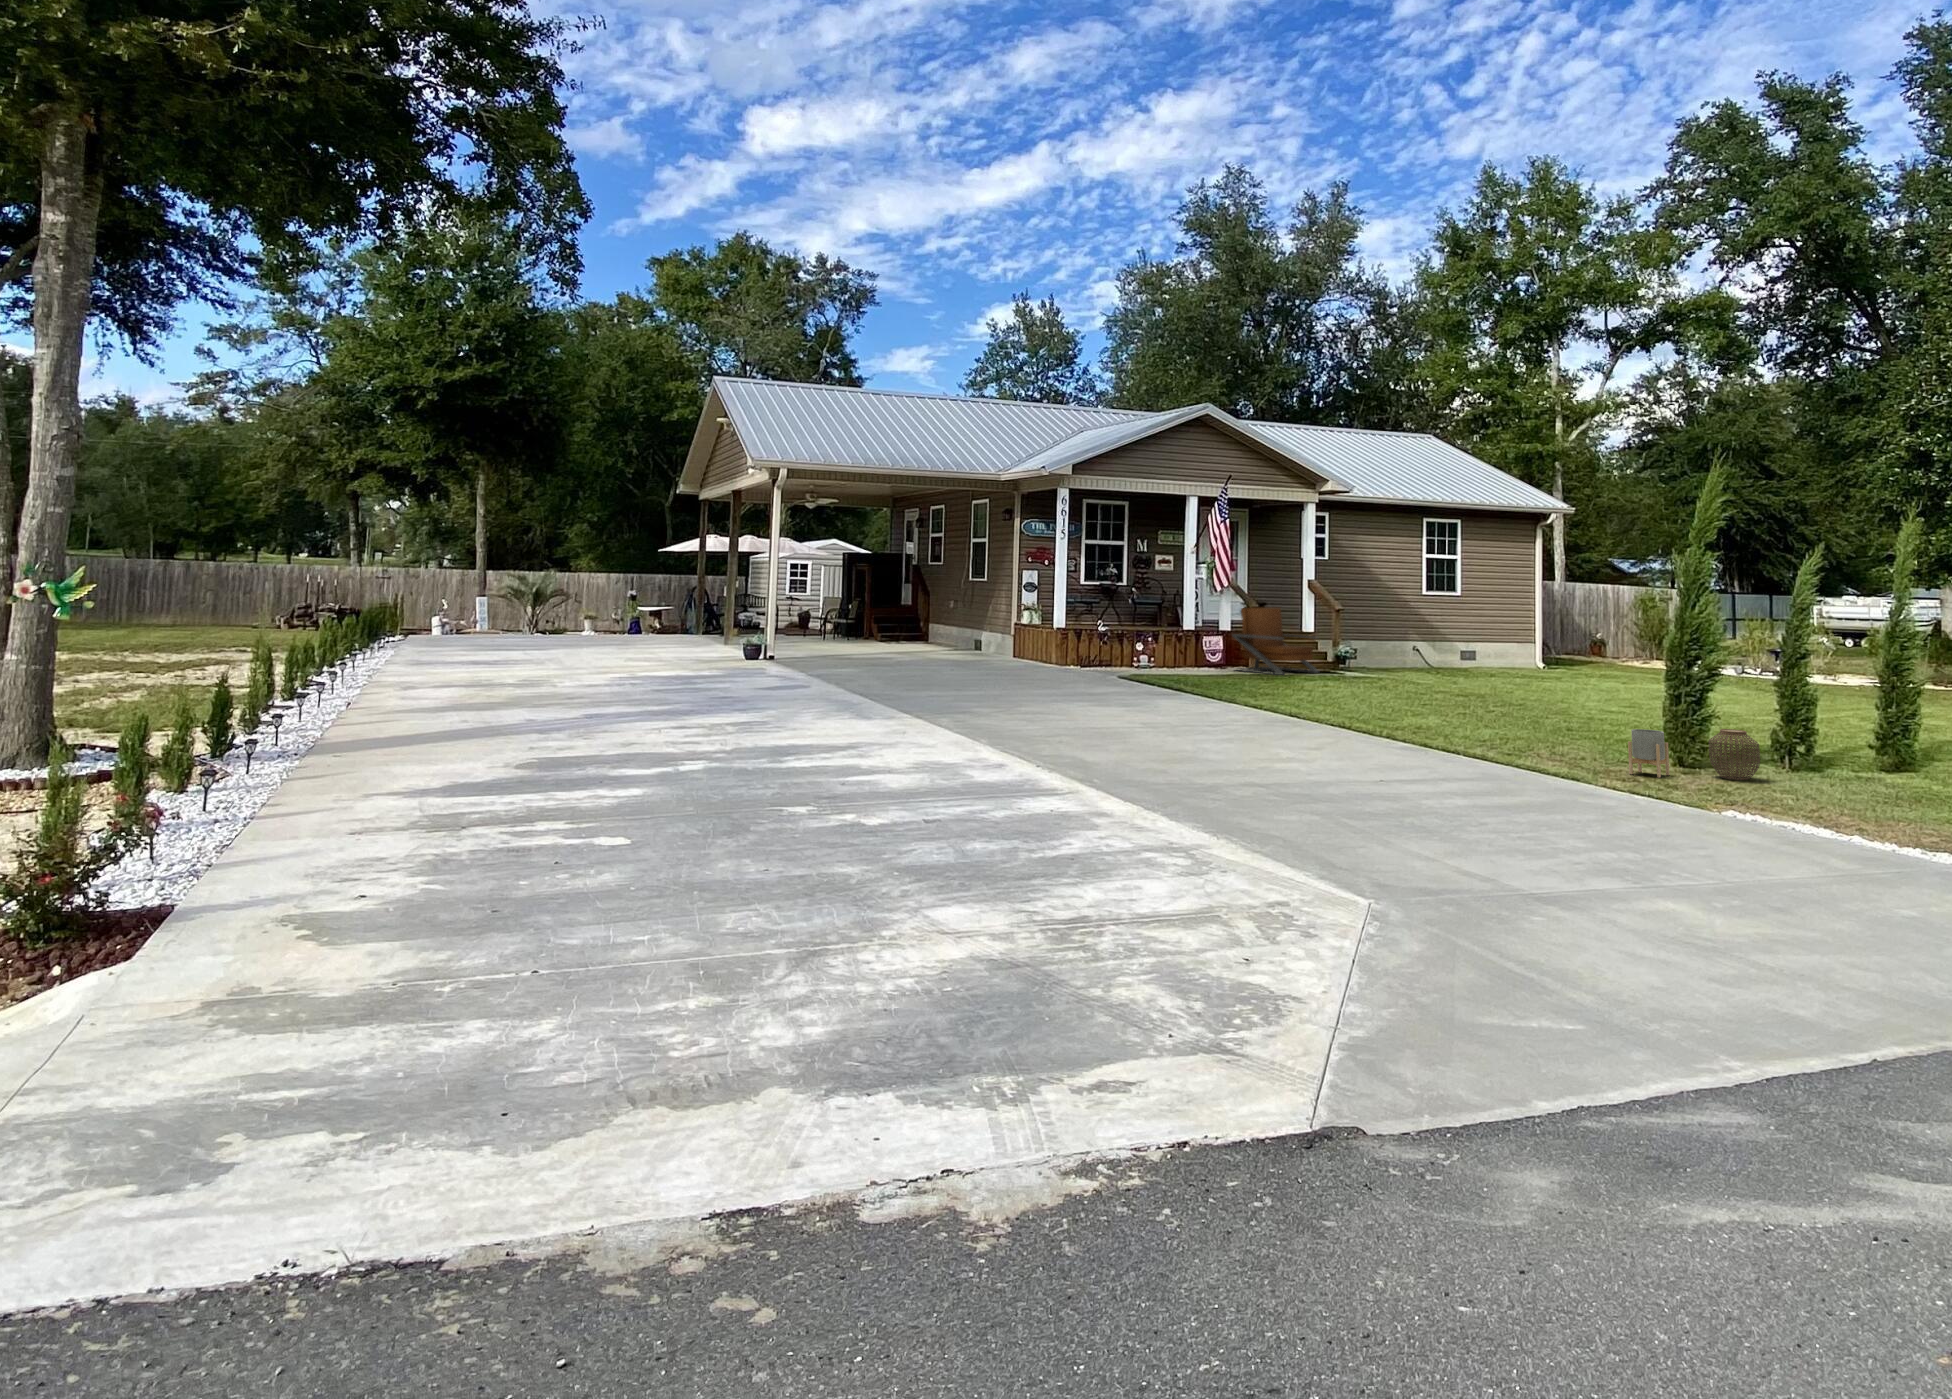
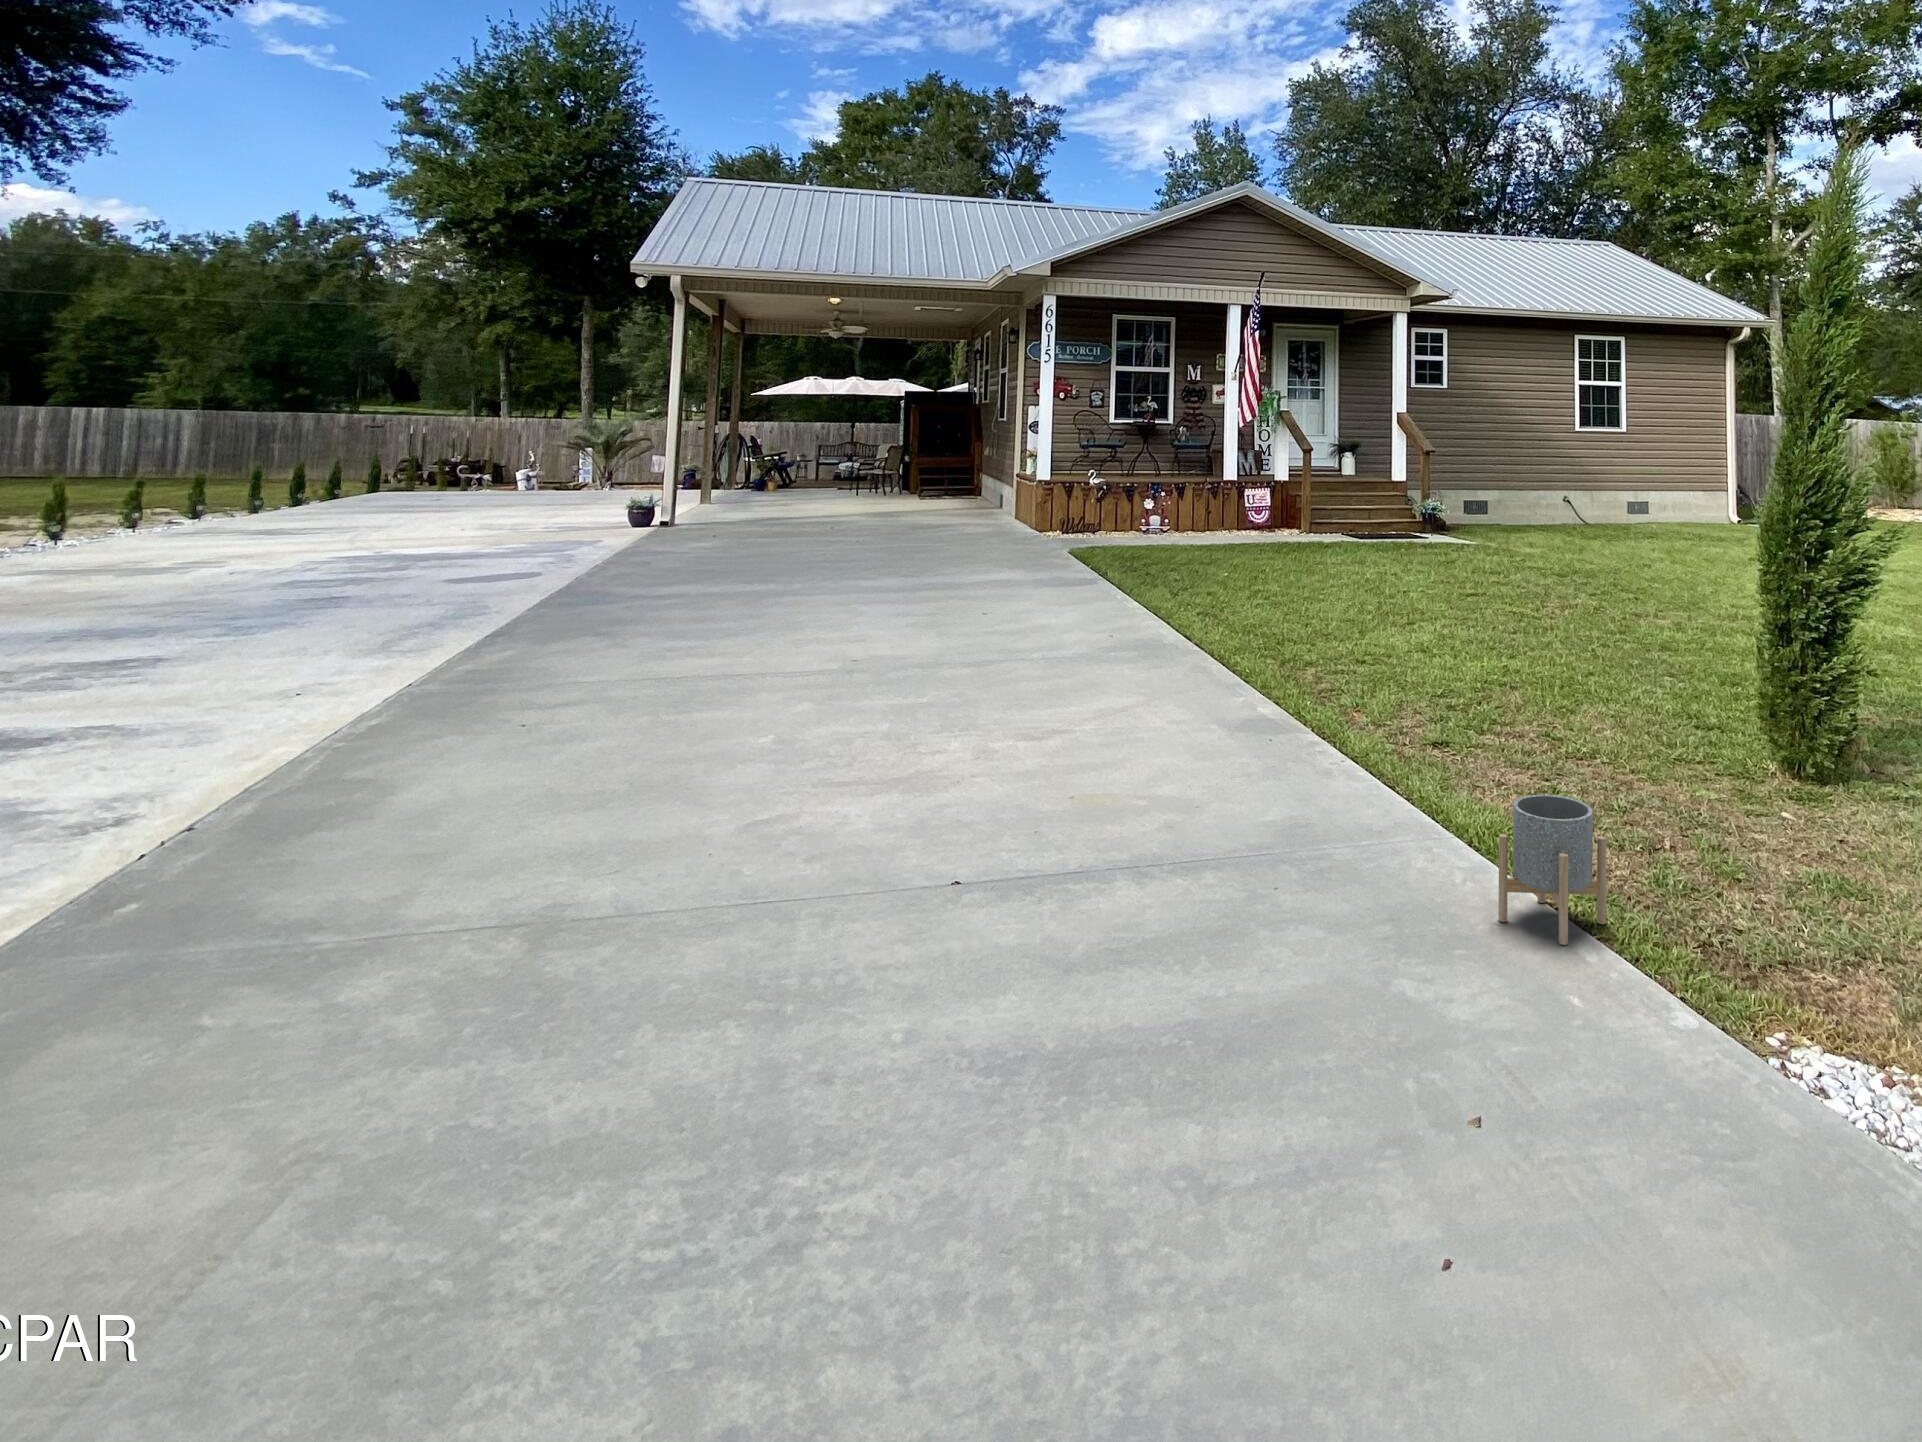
lounge chair: present [1233,607,1319,675] -> none [1272,450,1389,541]
woven basket: present [1709,729,1760,780] -> none [1713,804,1845,957]

